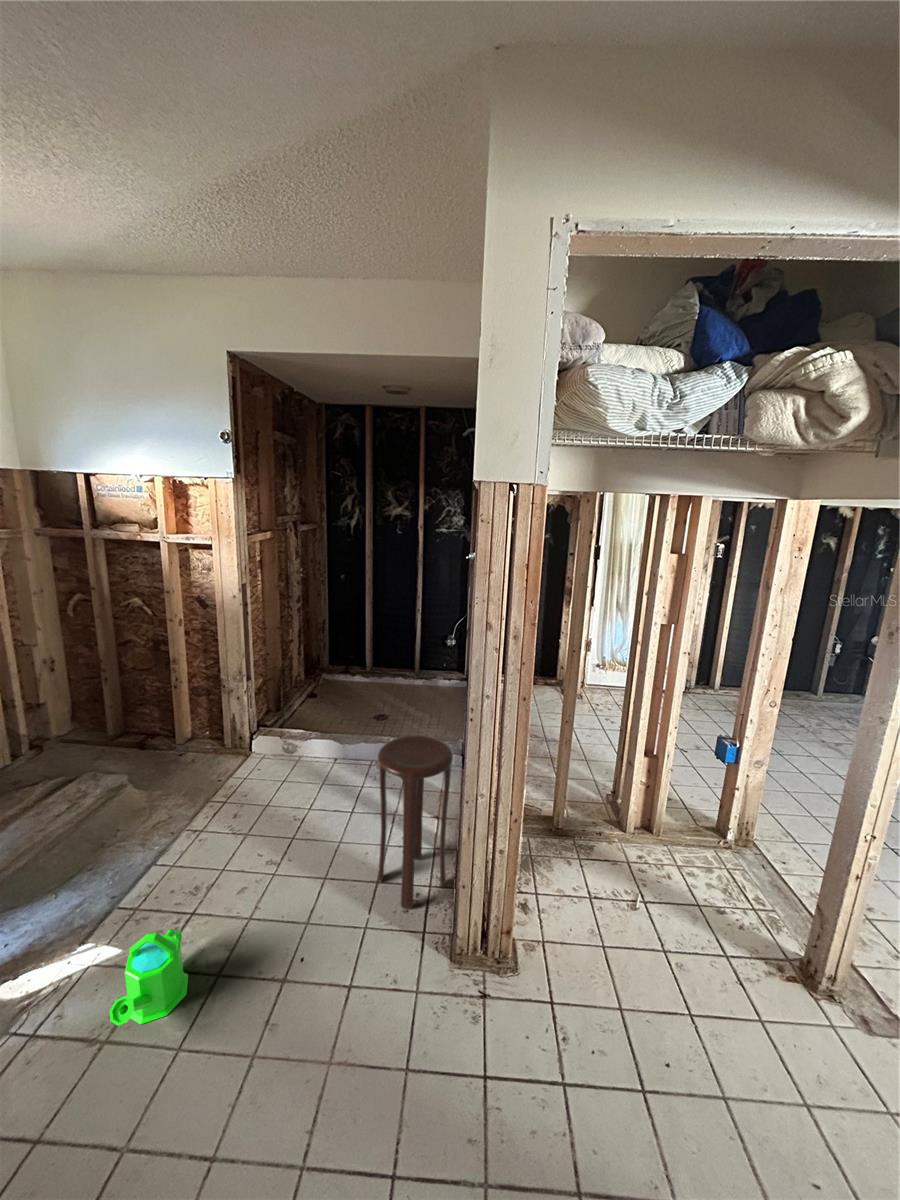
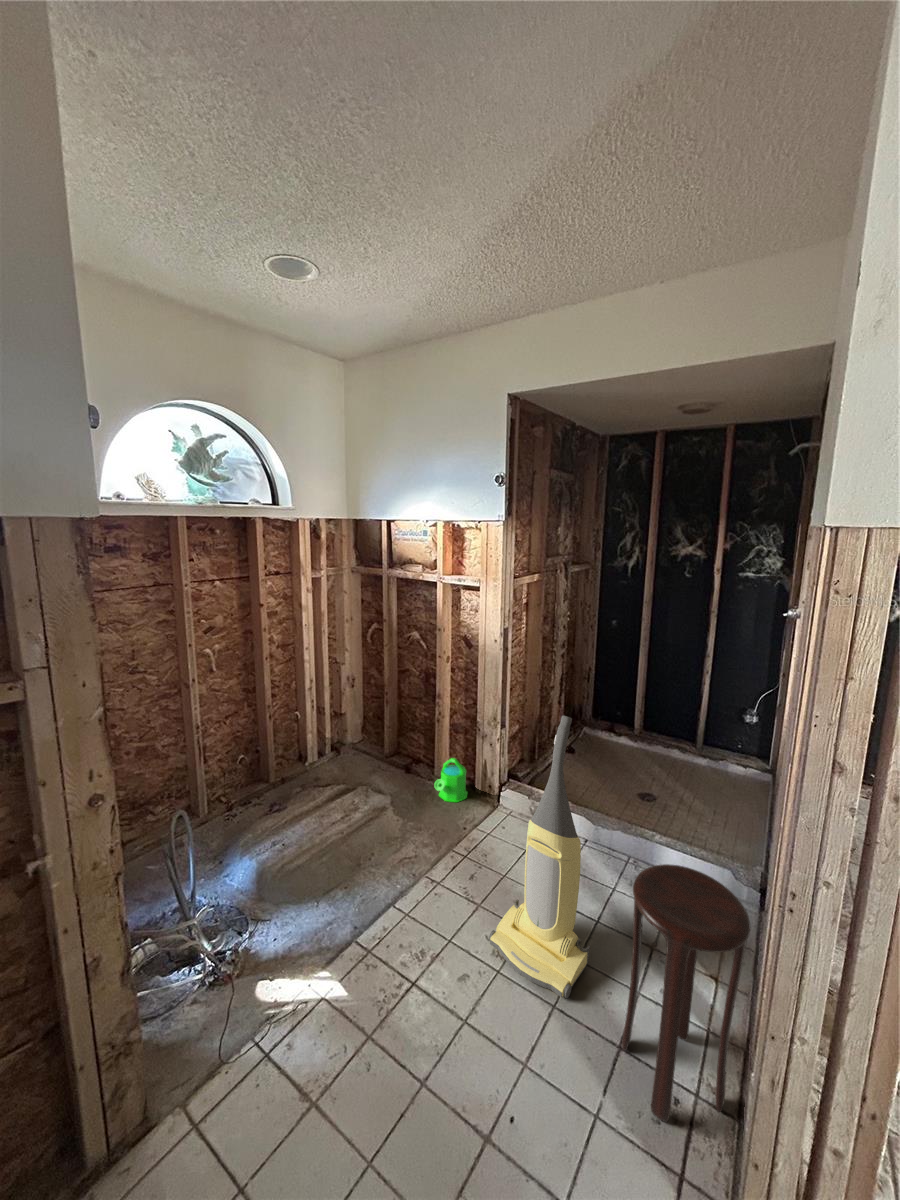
vacuum cleaner: none [261,645,348,870] -> present [489,715,590,998]
watering can: present [110,930,188,1026] -> present [434,758,468,802]

